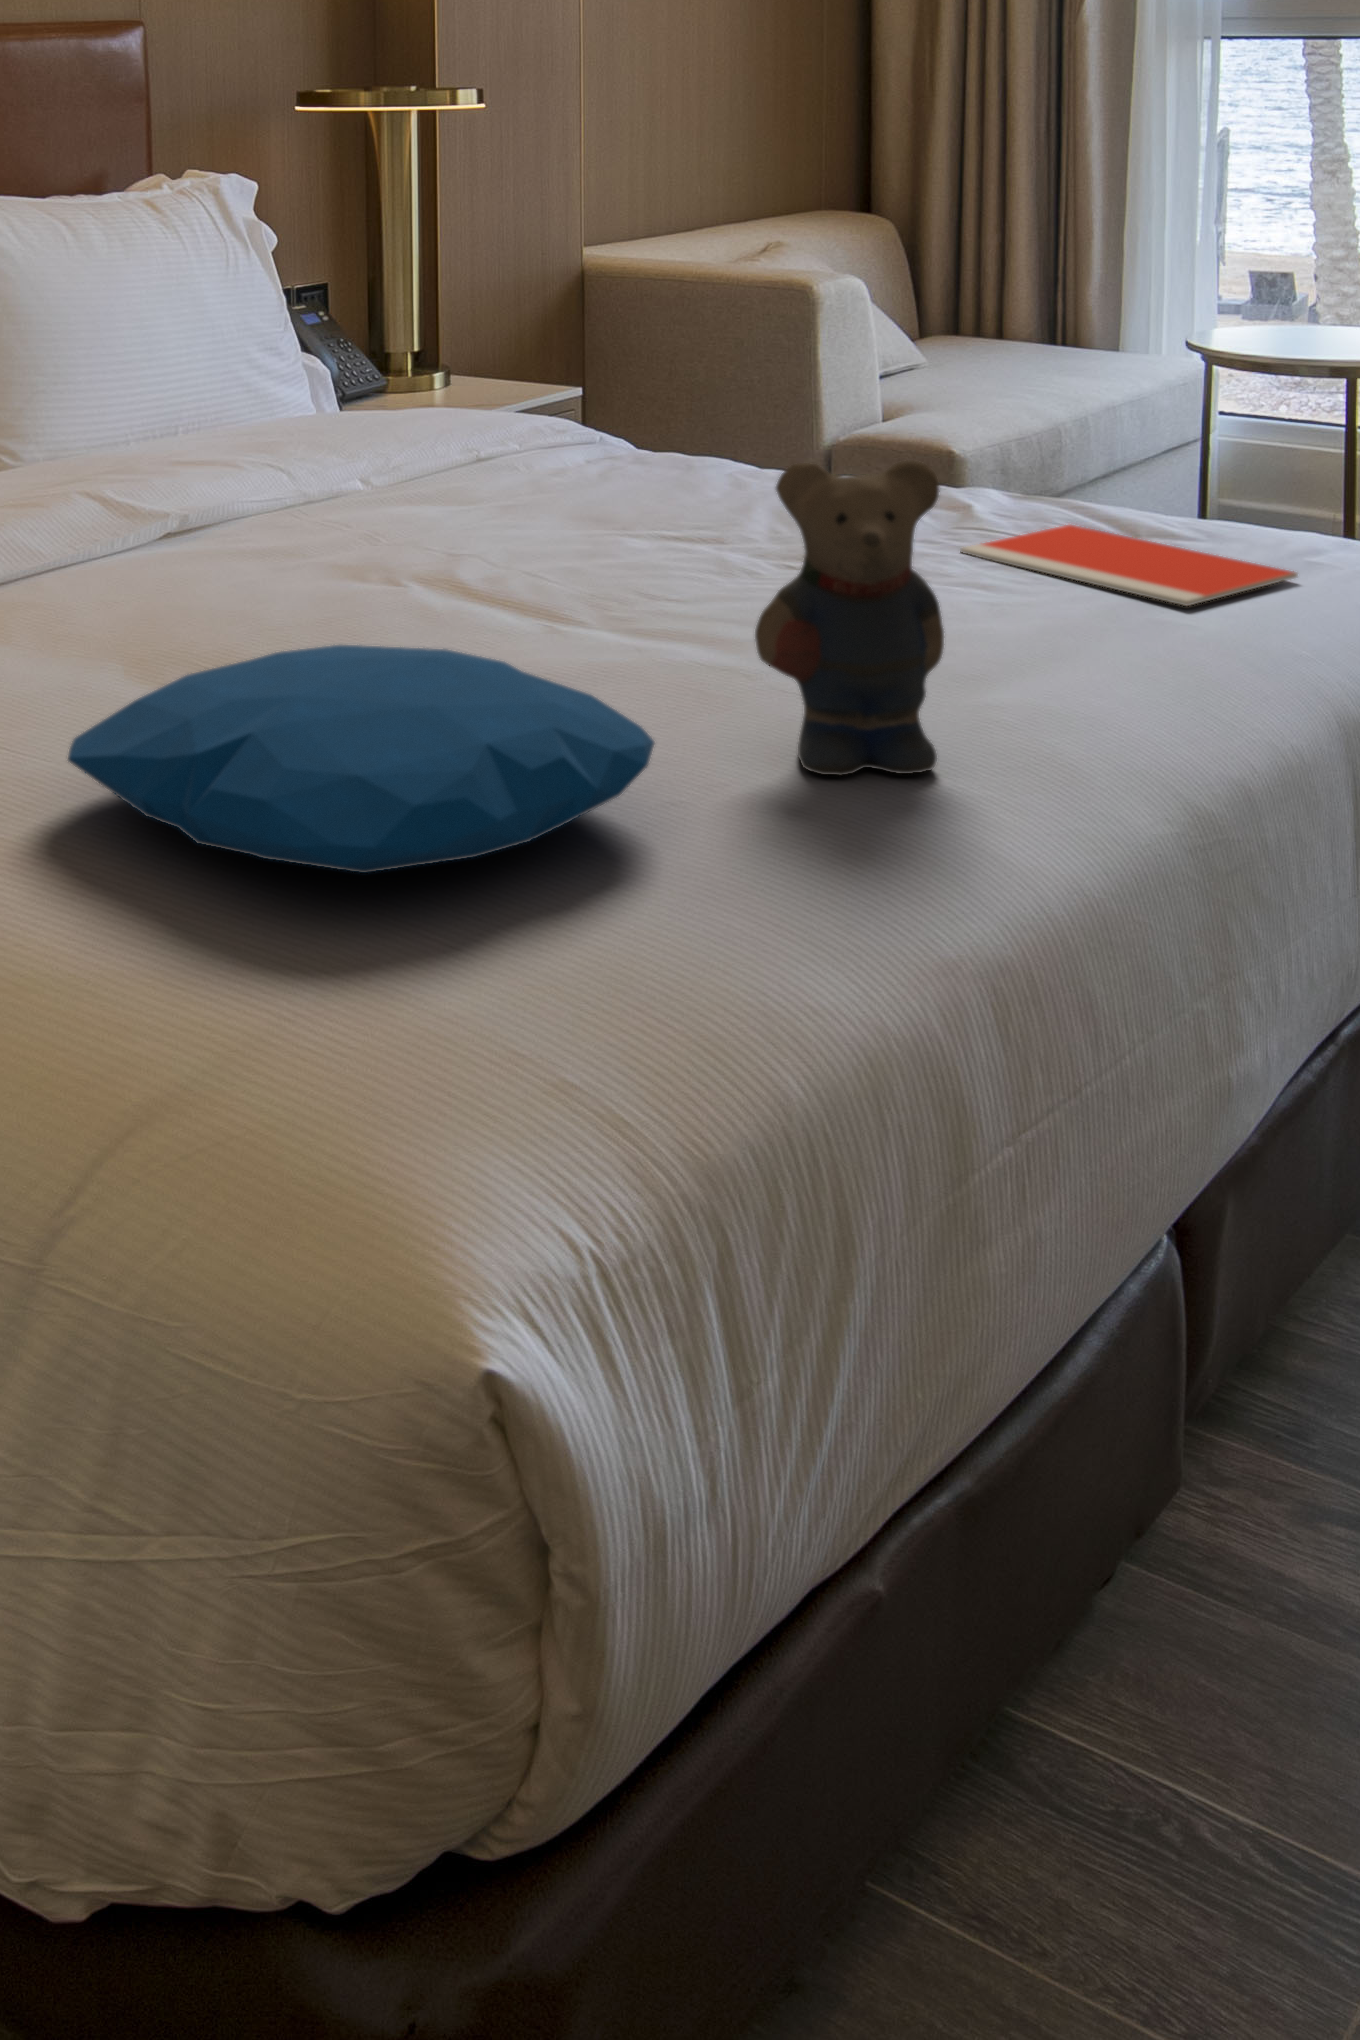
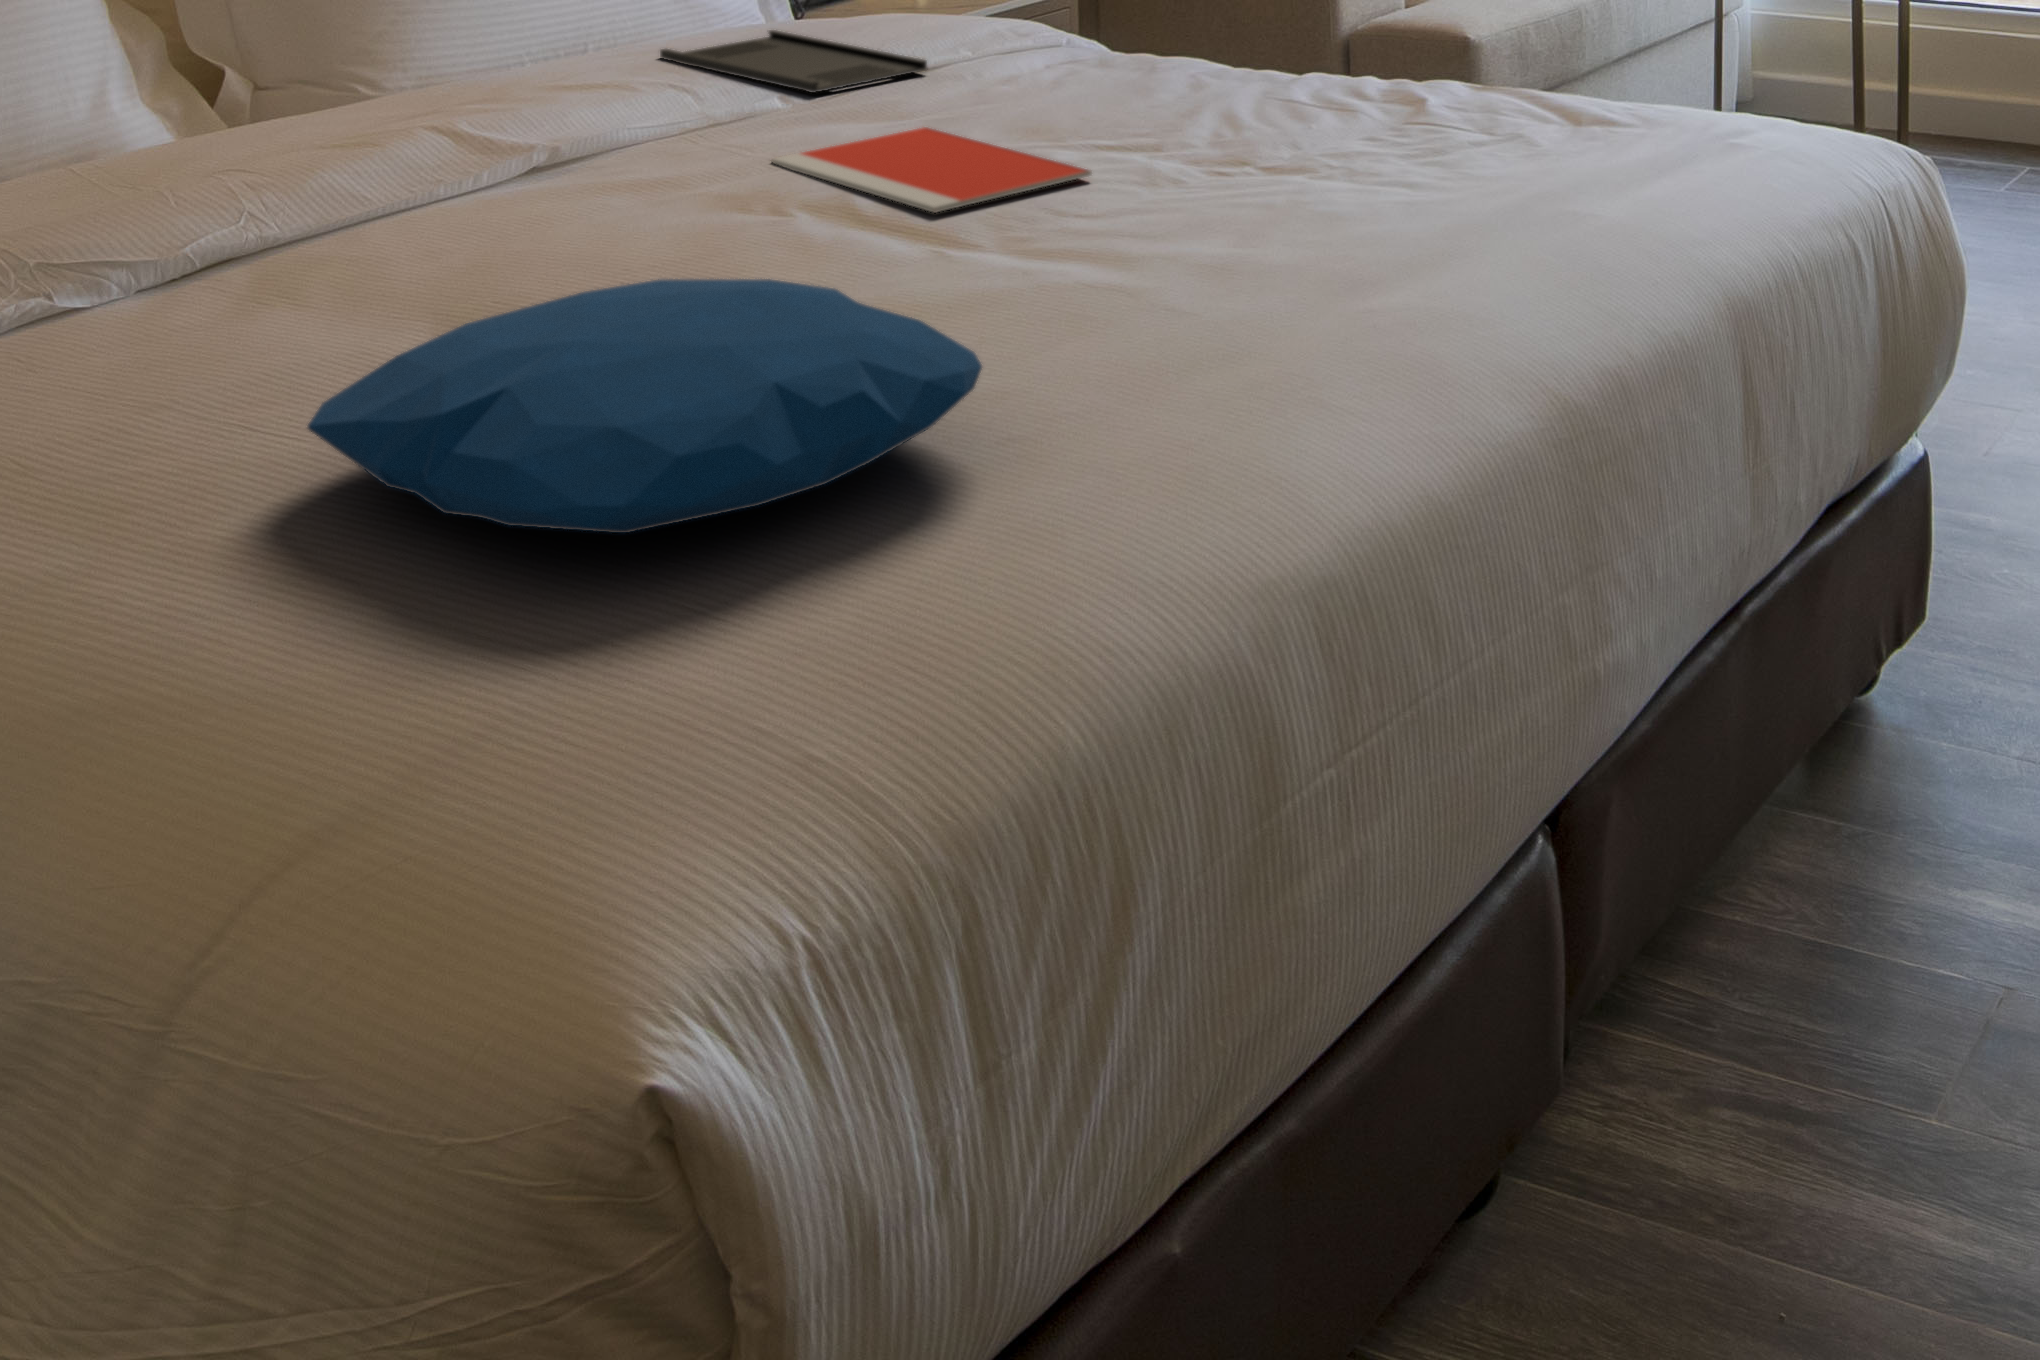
tray: none [241,424,487,483] -> present [660,30,927,93]
teddy bear: present [755,460,944,775] -> none [1109,59,1307,388]
notebook: present [961,525,1297,606] -> present [772,127,1091,213]

